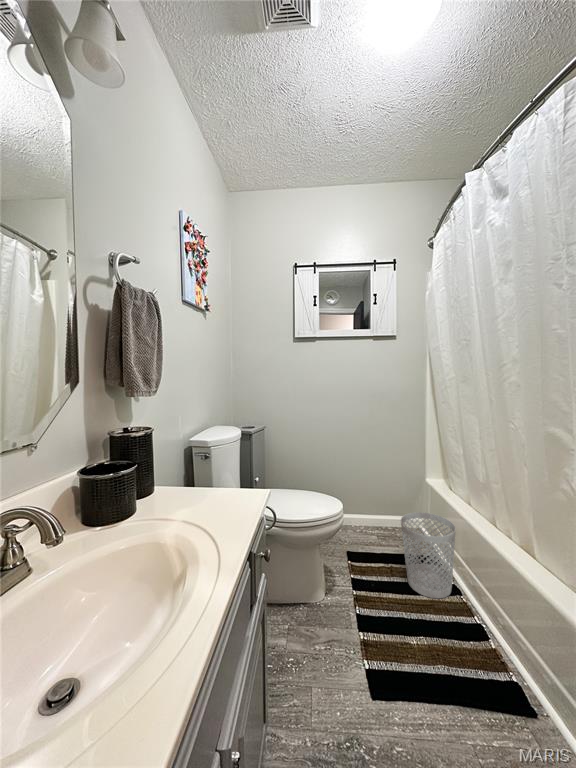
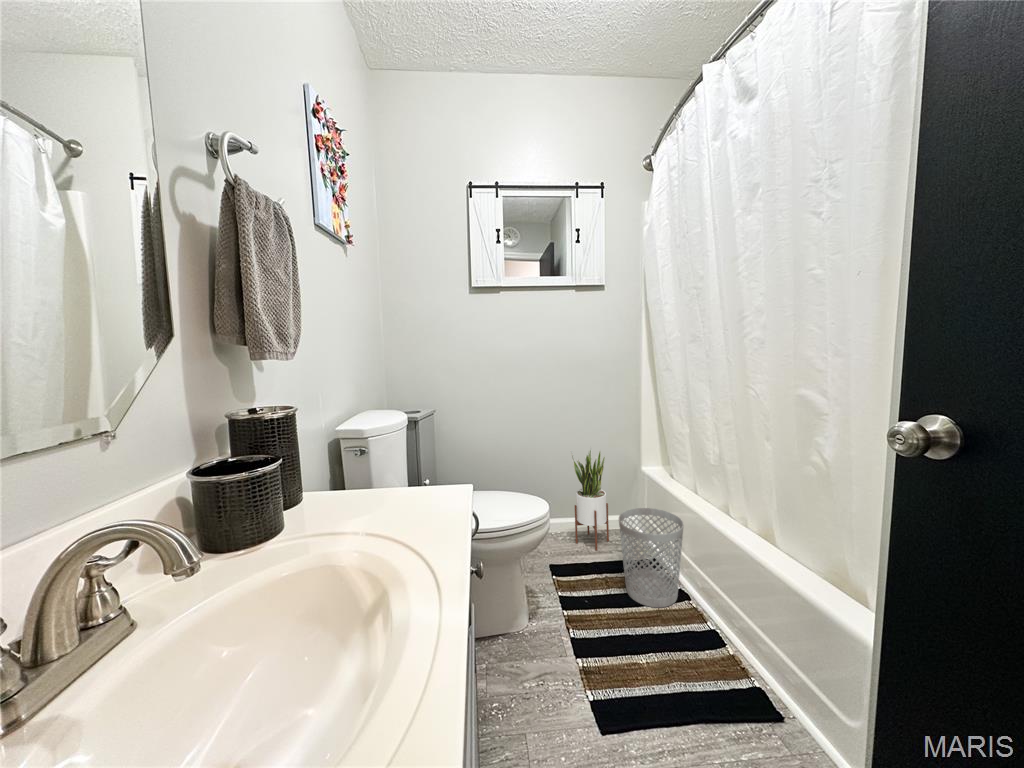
potted plant: none [365,458,398,544] -> present [570,446,609,550]

